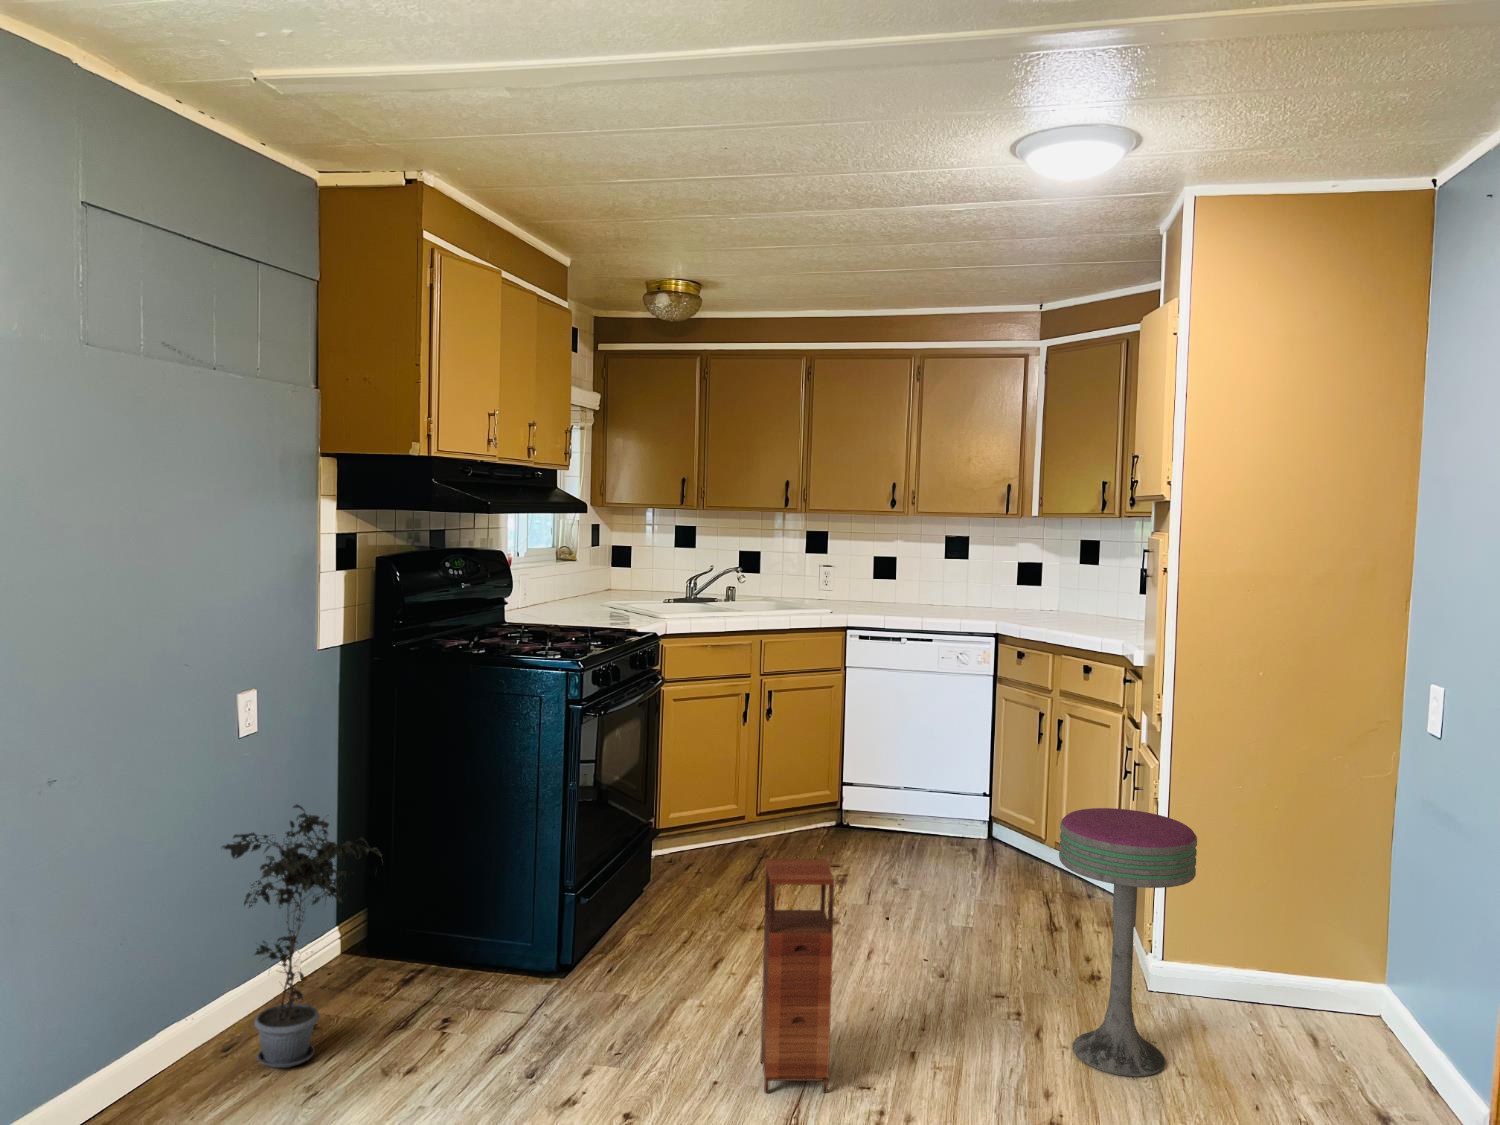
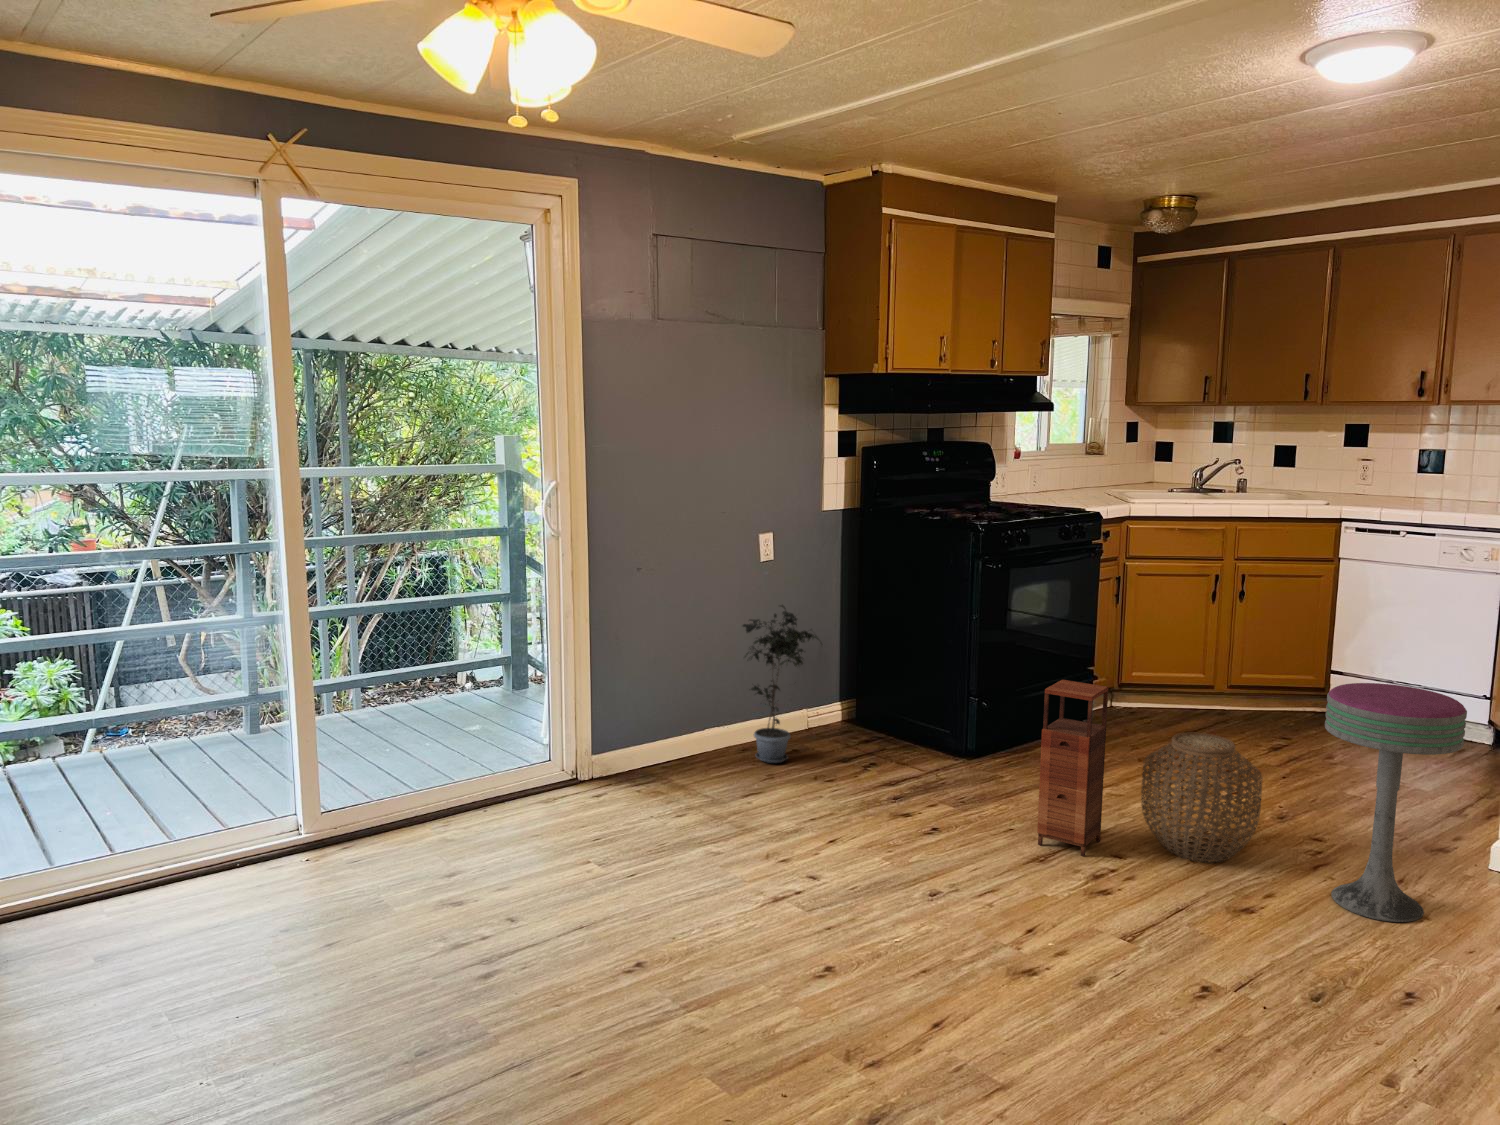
woven basket: none [853,894,988,1057] -> present [1141,733,1262,862]

